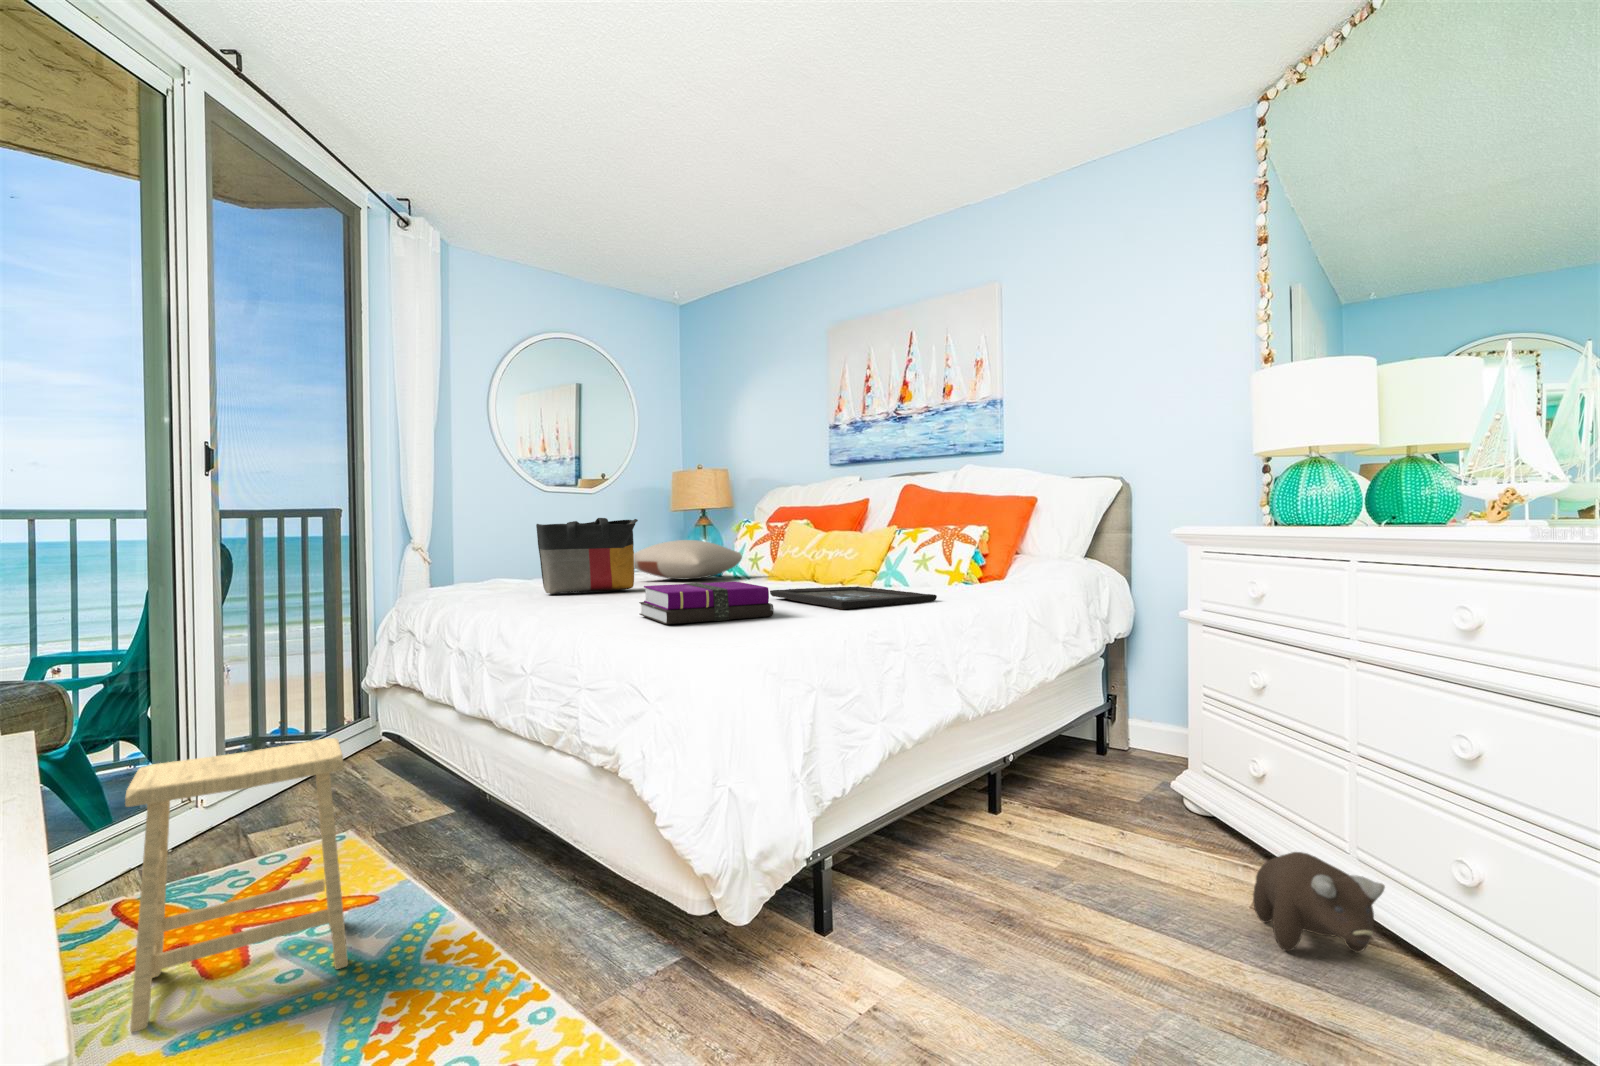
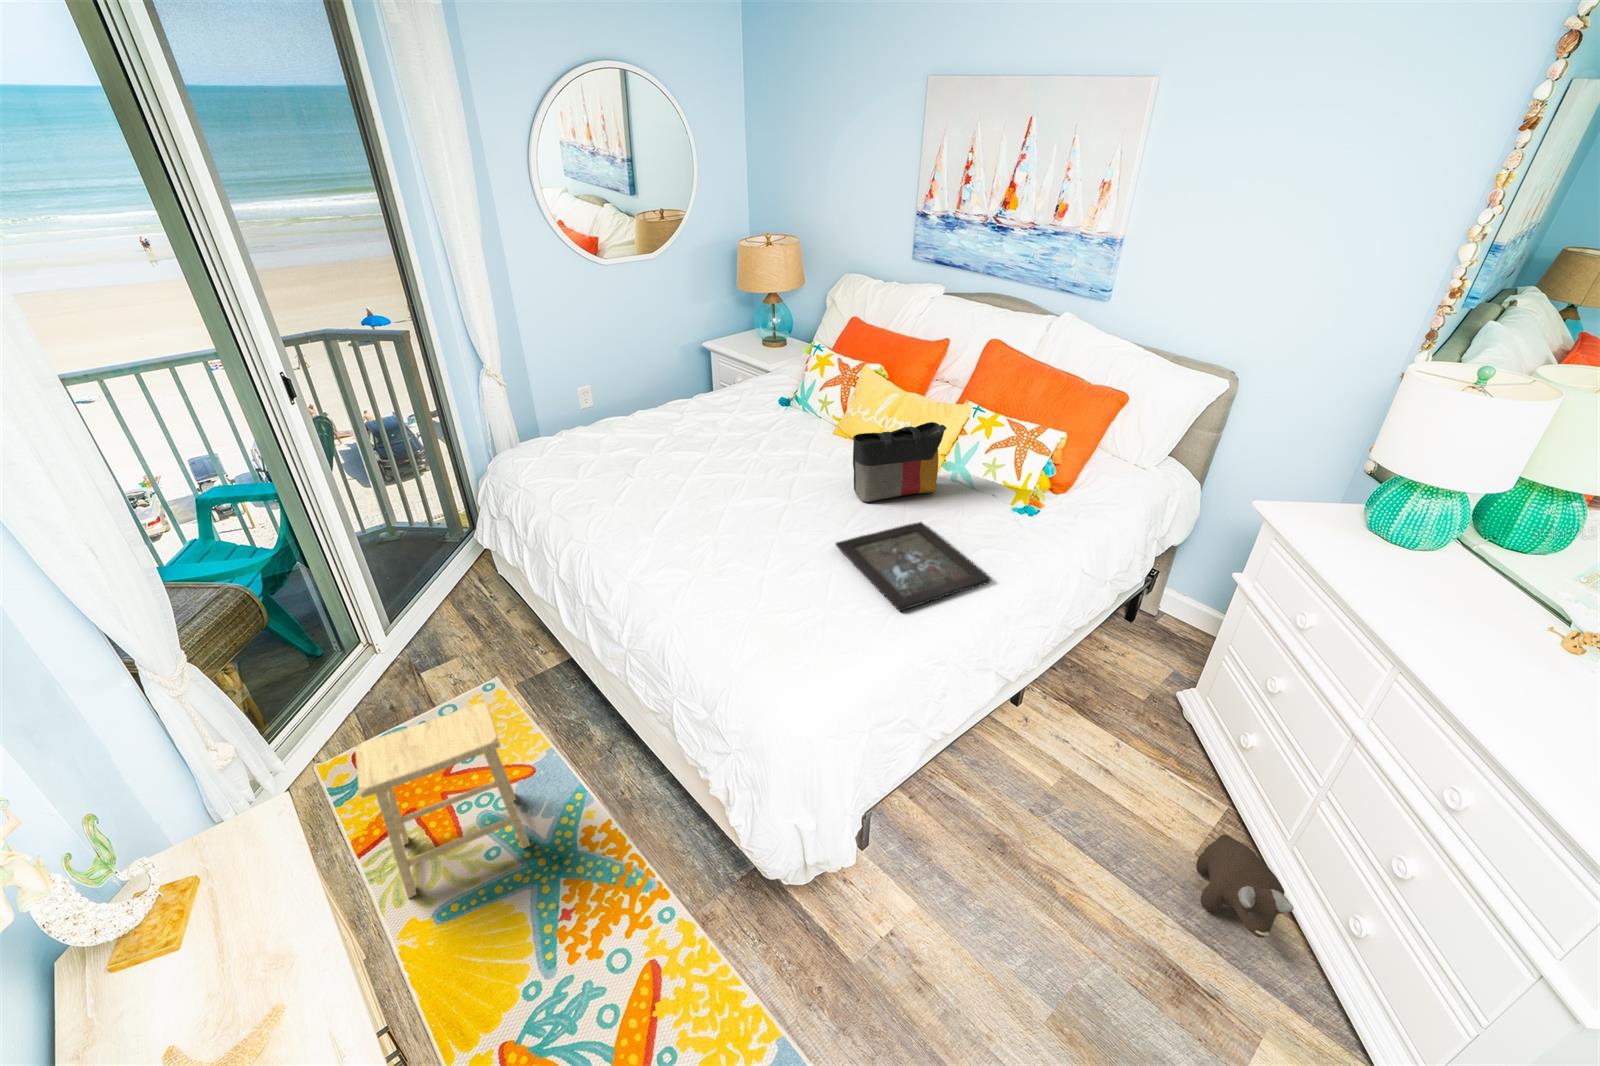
tote bag: present [536,518,638,594] -> present [853,422,946,502]
pillow: present [634,540,742,580] -> none [694,390,822,445]
notebook: present [639,582,774,624] -> none [717,574,836,658]

